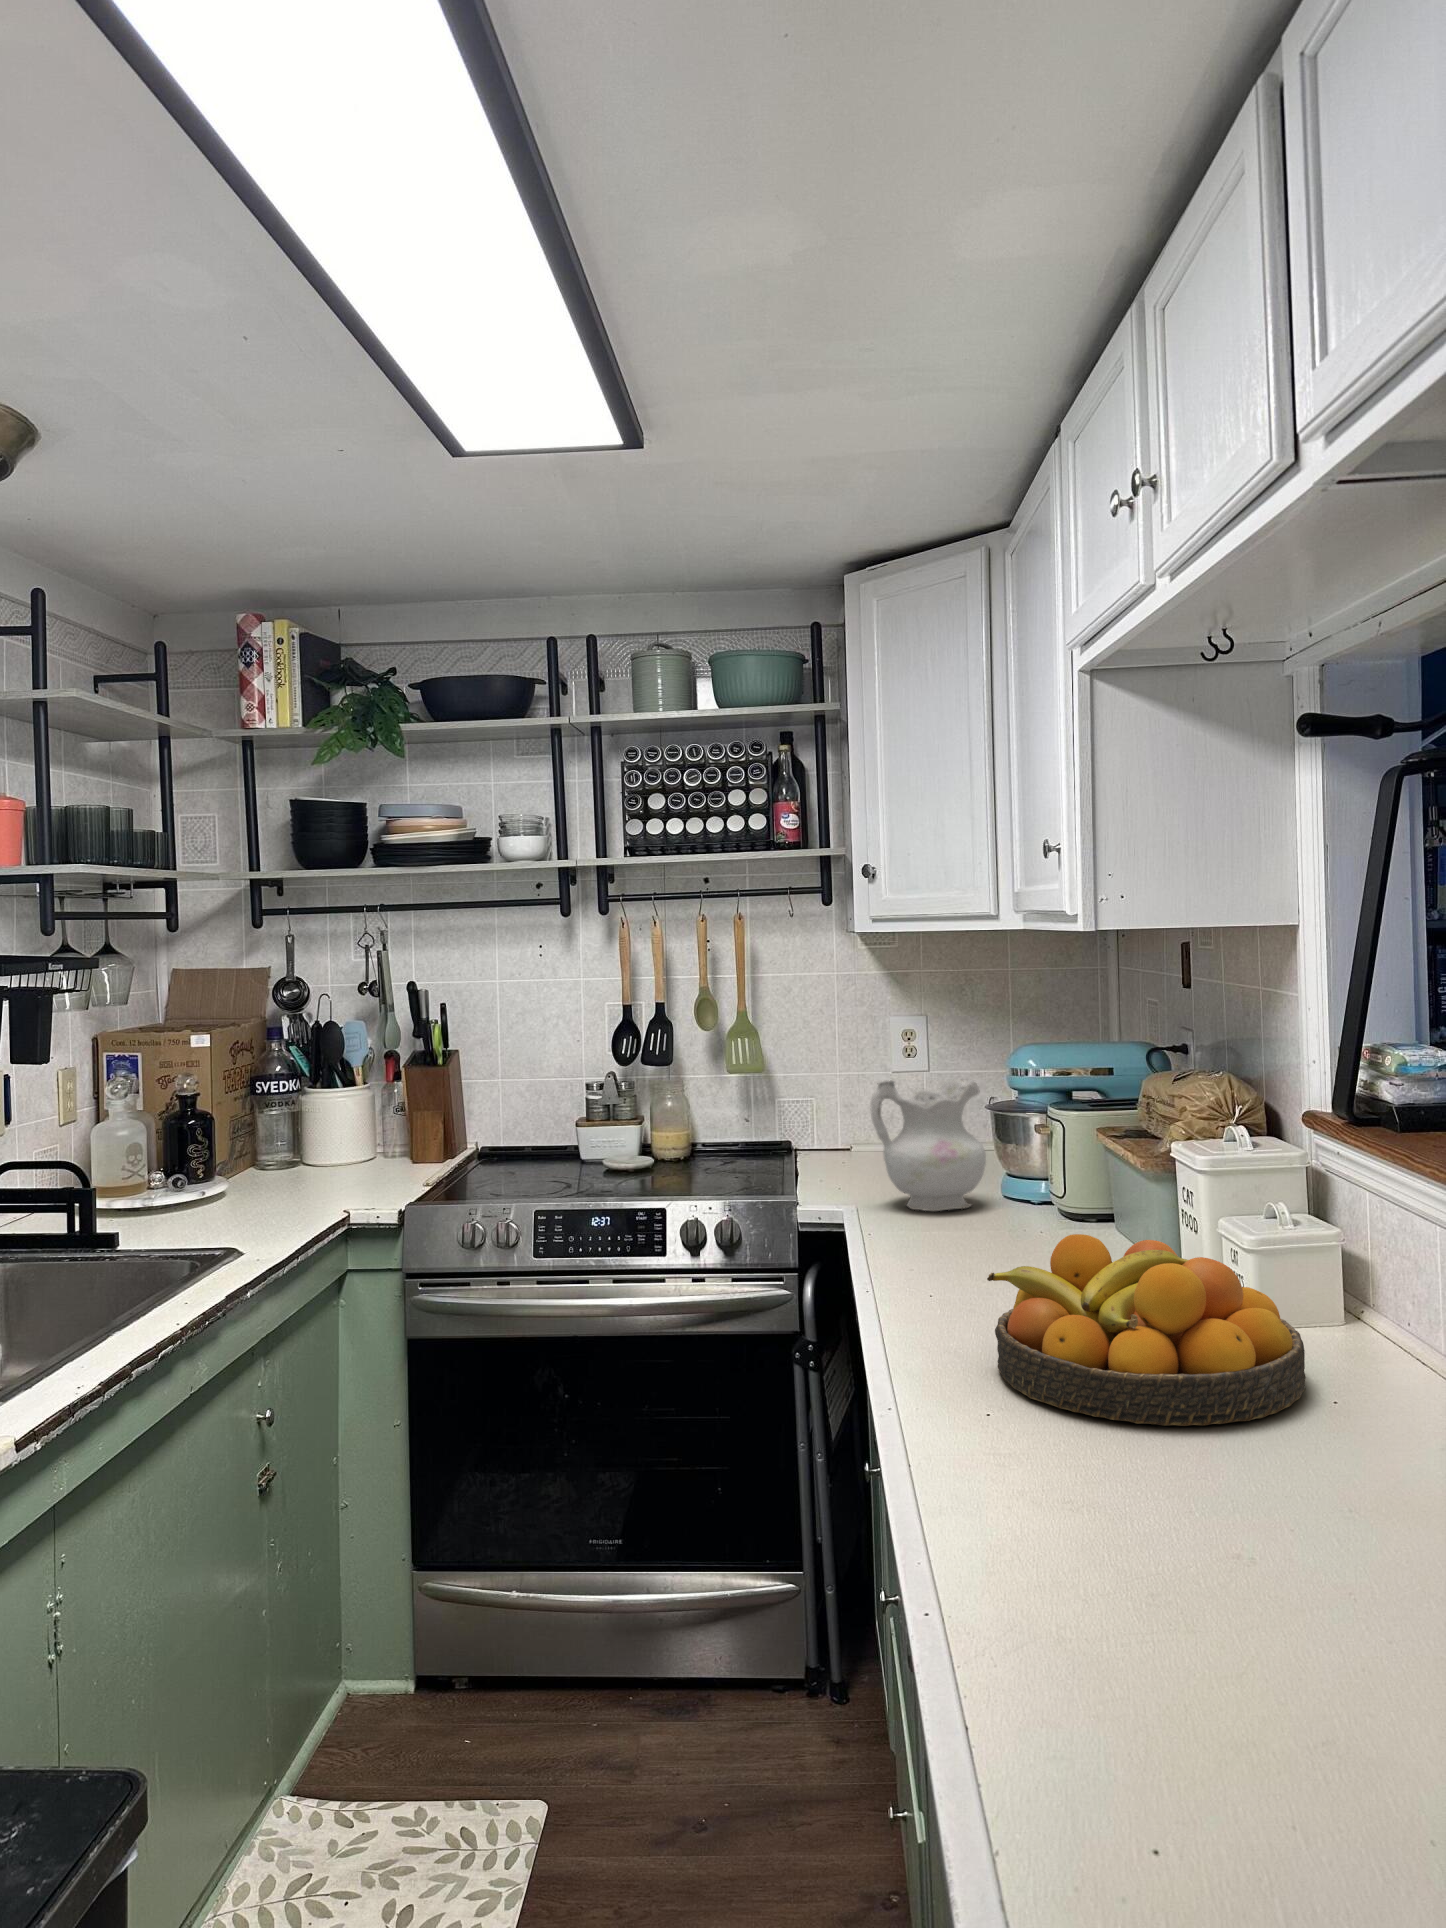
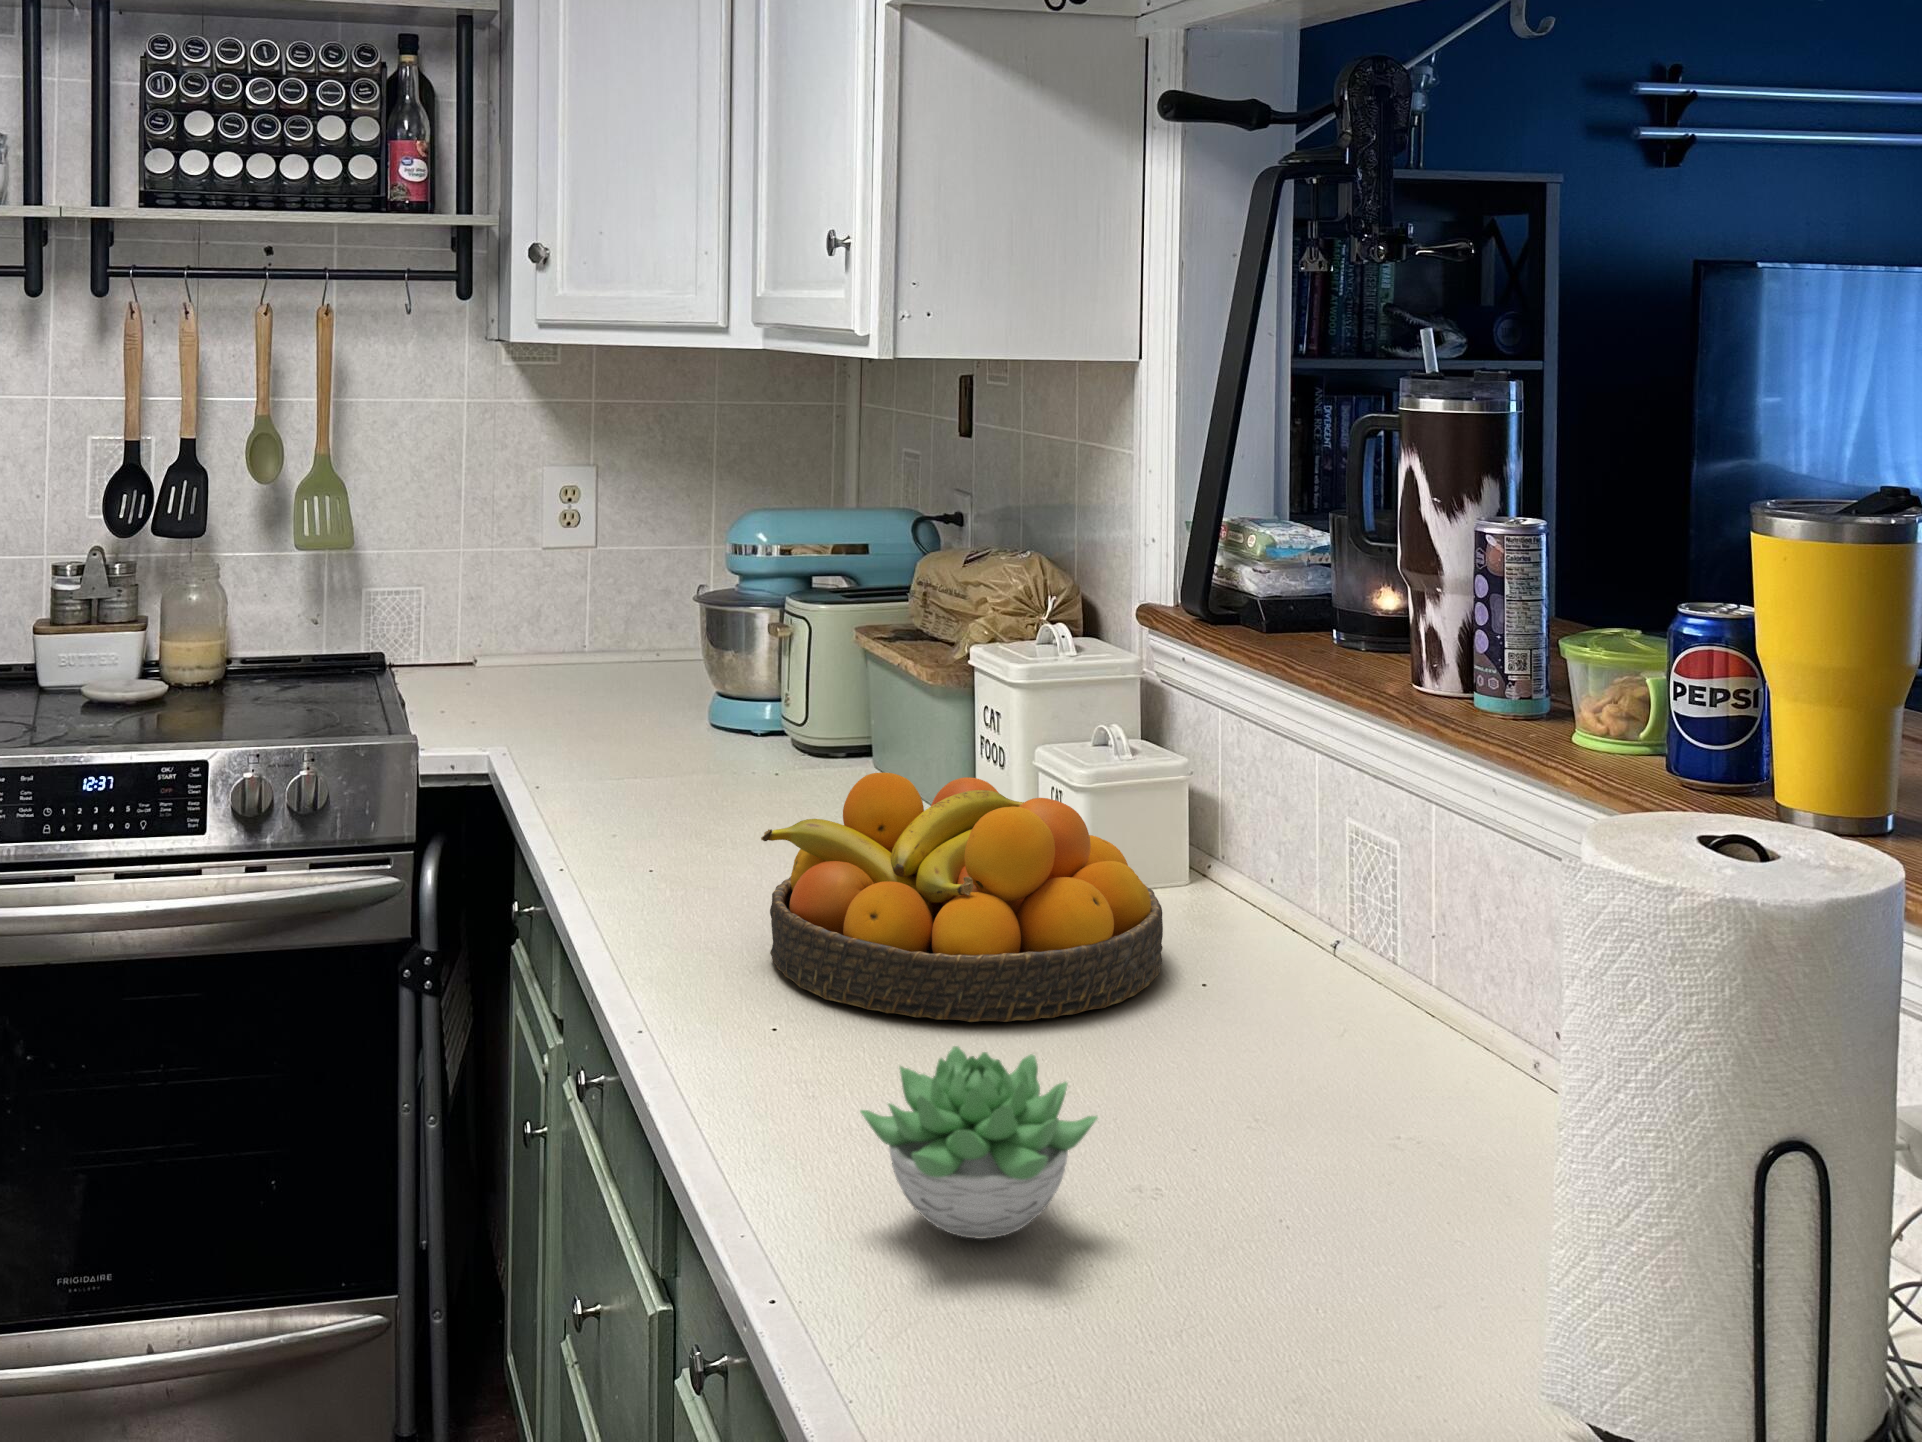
ceramic pitcher: present [870,1079,986,1211] -> none [536,559,696,749]
succulent plant: none [1006,1443,1192,1591] -> present [860,1046,1098,1239]

